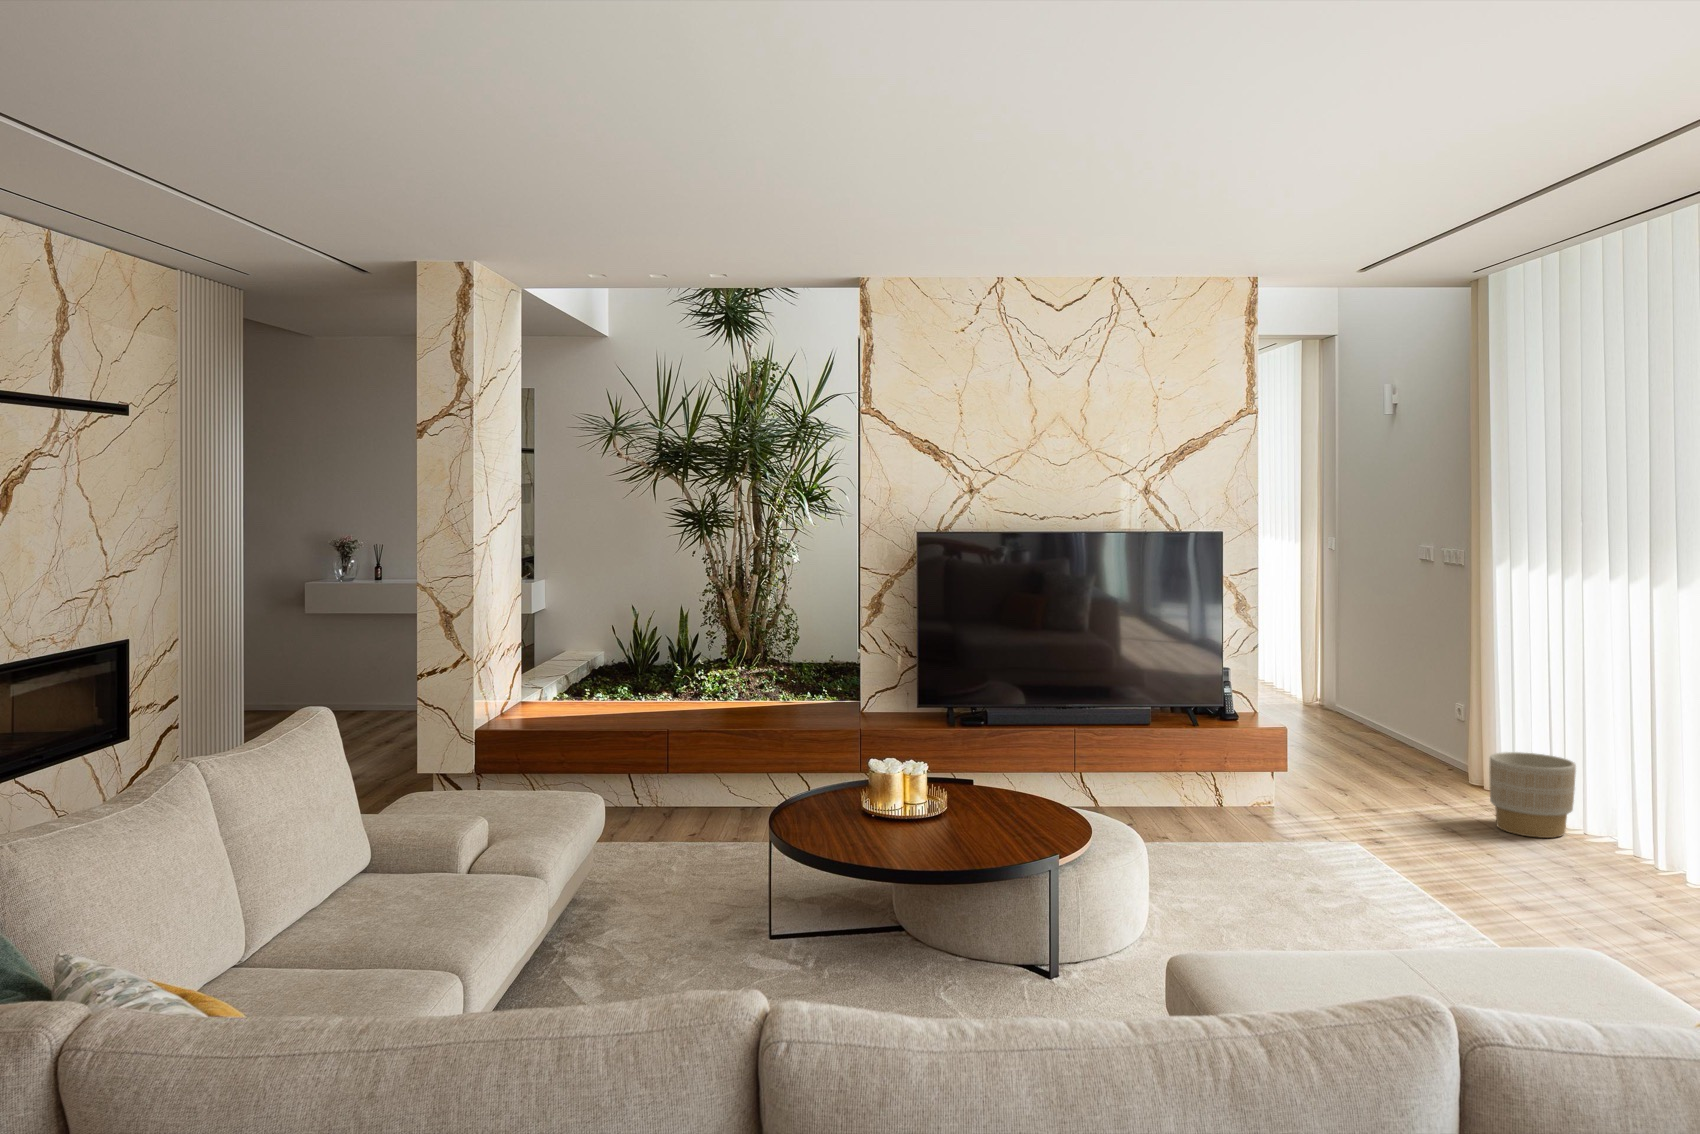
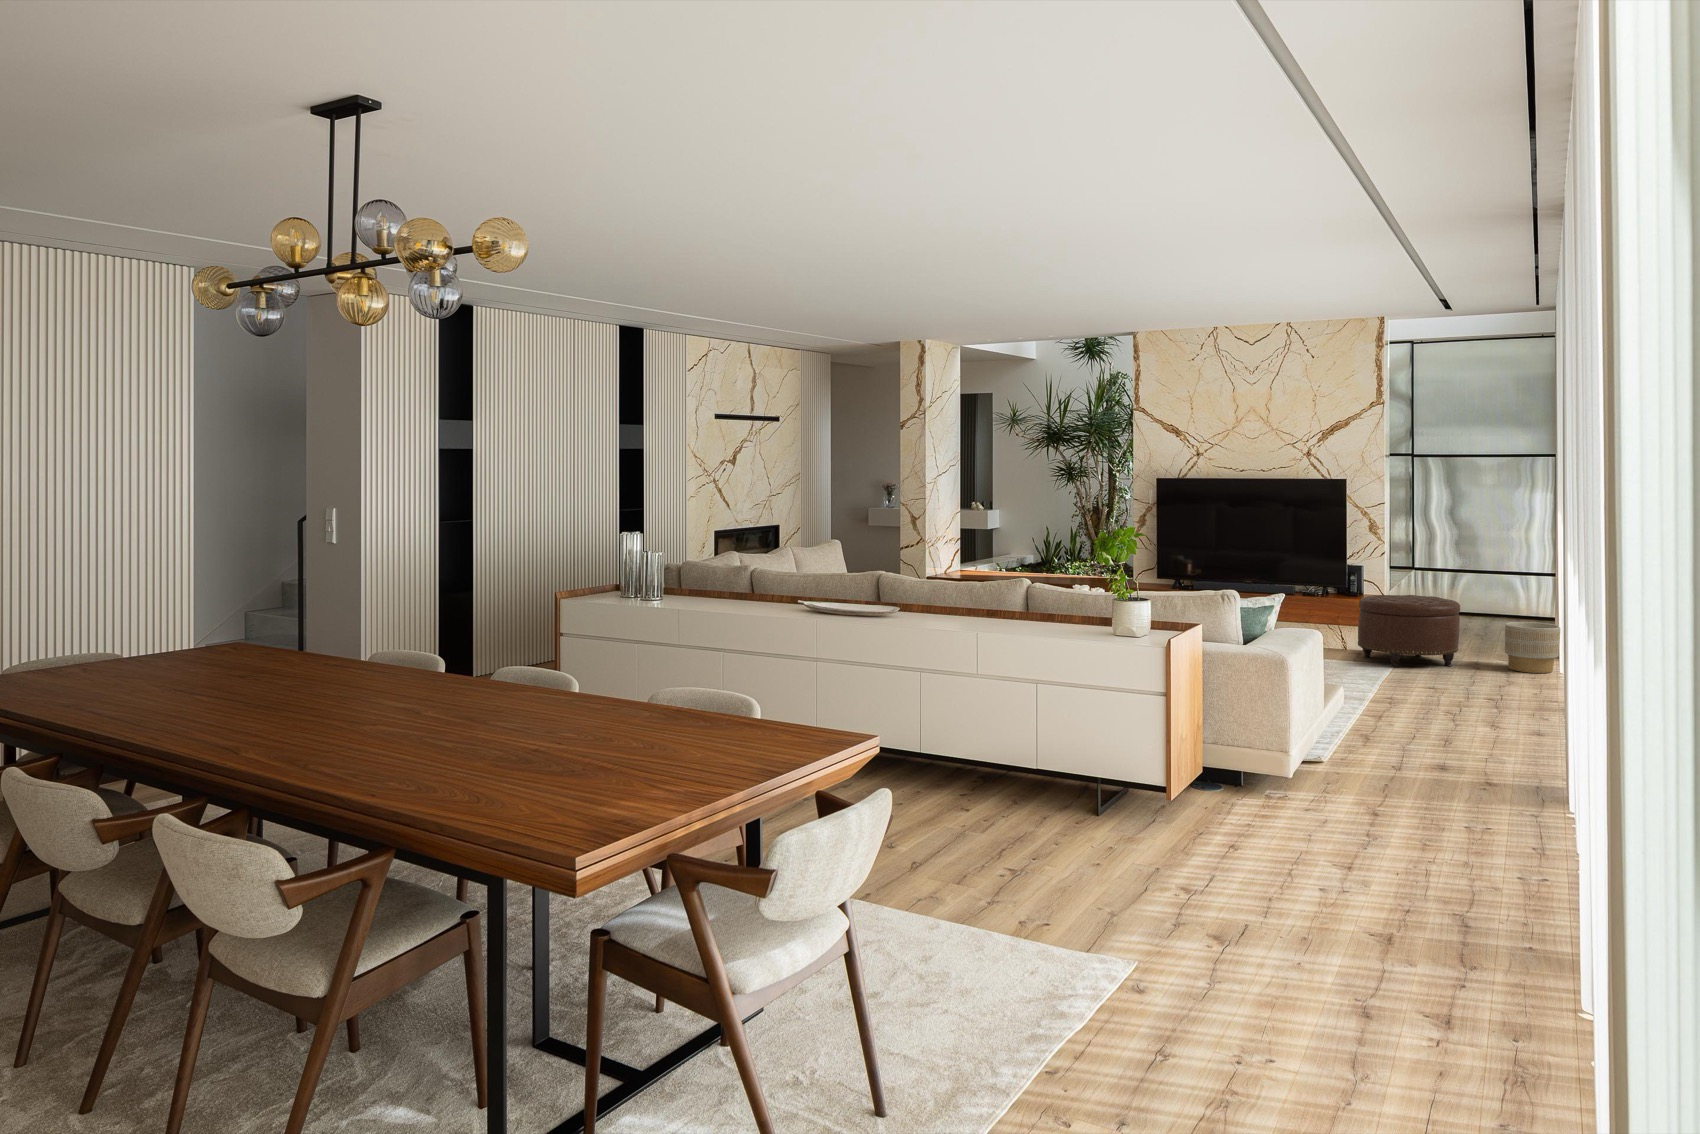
ottoman: none [1277,717,1441,850] -> present [1358,595,1460,667]

